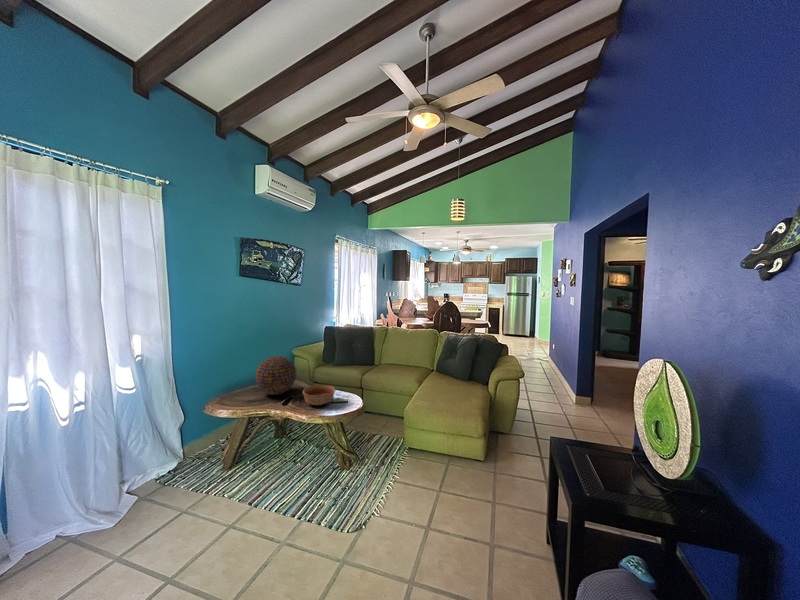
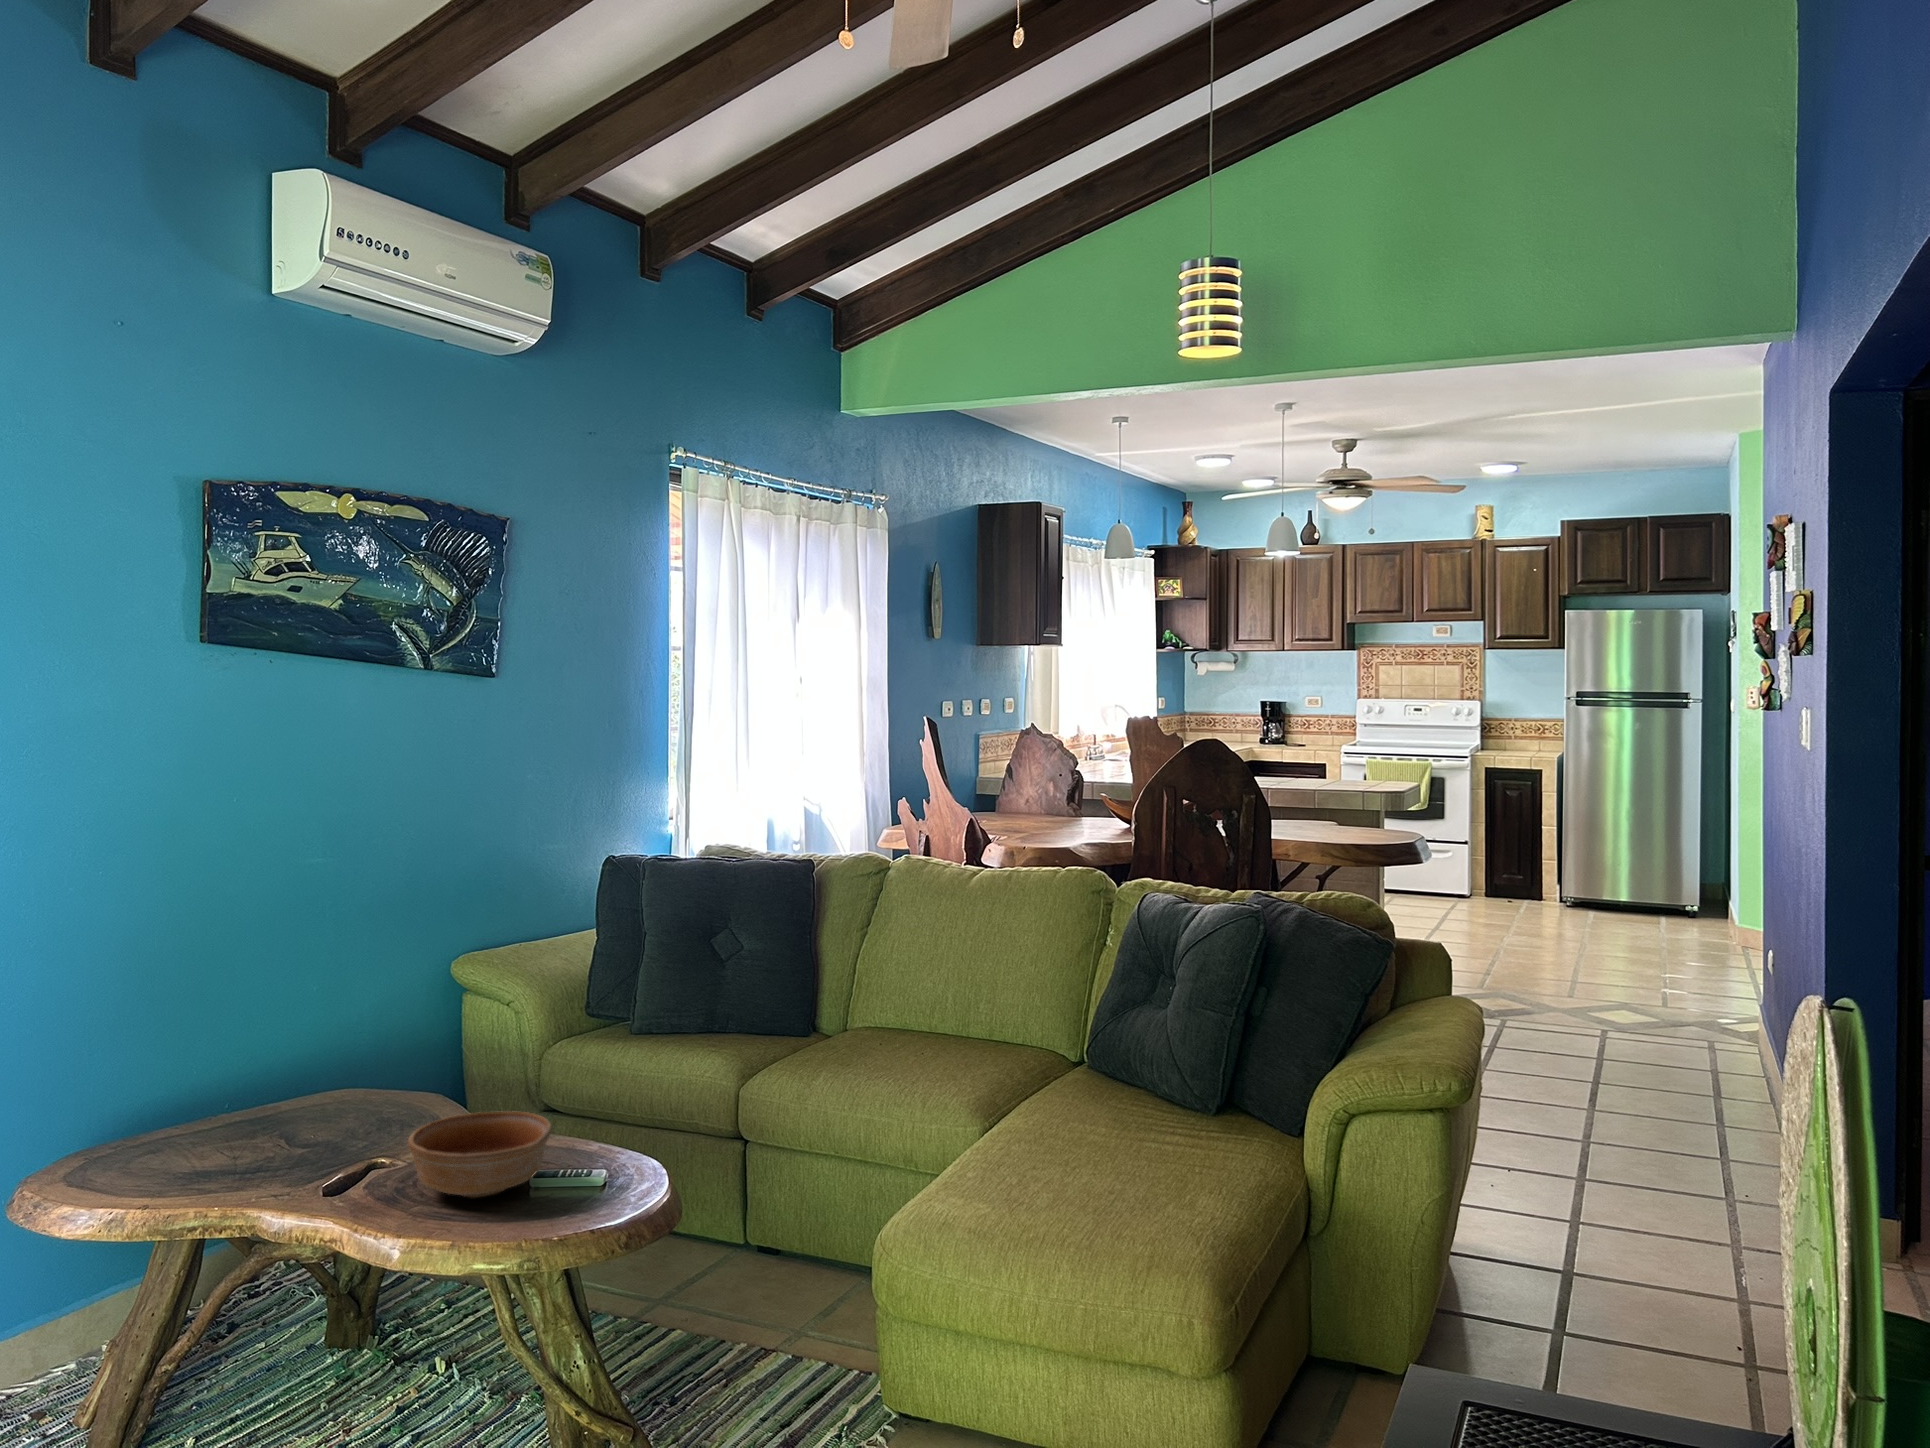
decorative orb: present [255,356,296,395] -> none [230,982,404,1151]

